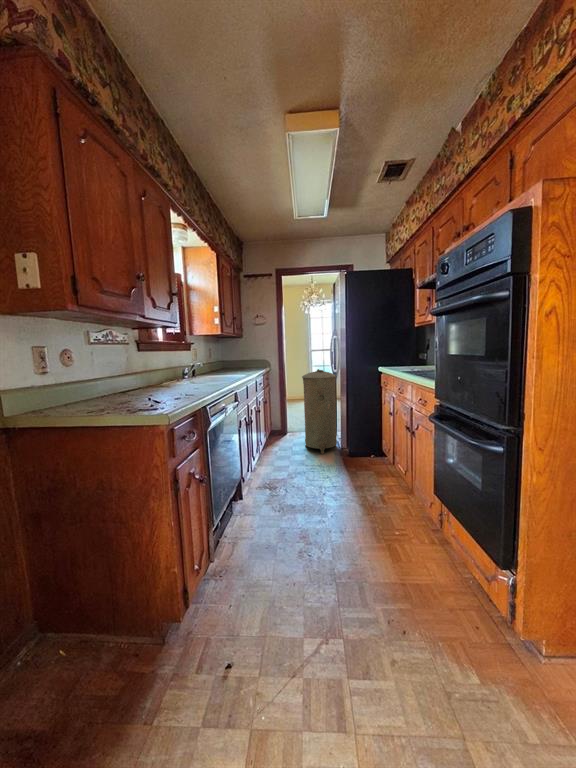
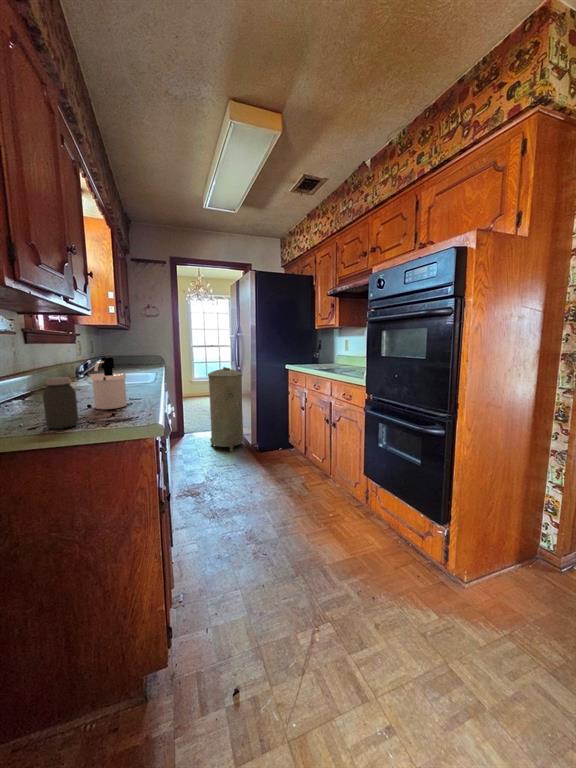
soap dispenser: none [148,358,181,400] -> present [91,357,127,409]
jar: none [101,372,126,411] -> present [43,377,78,429]

